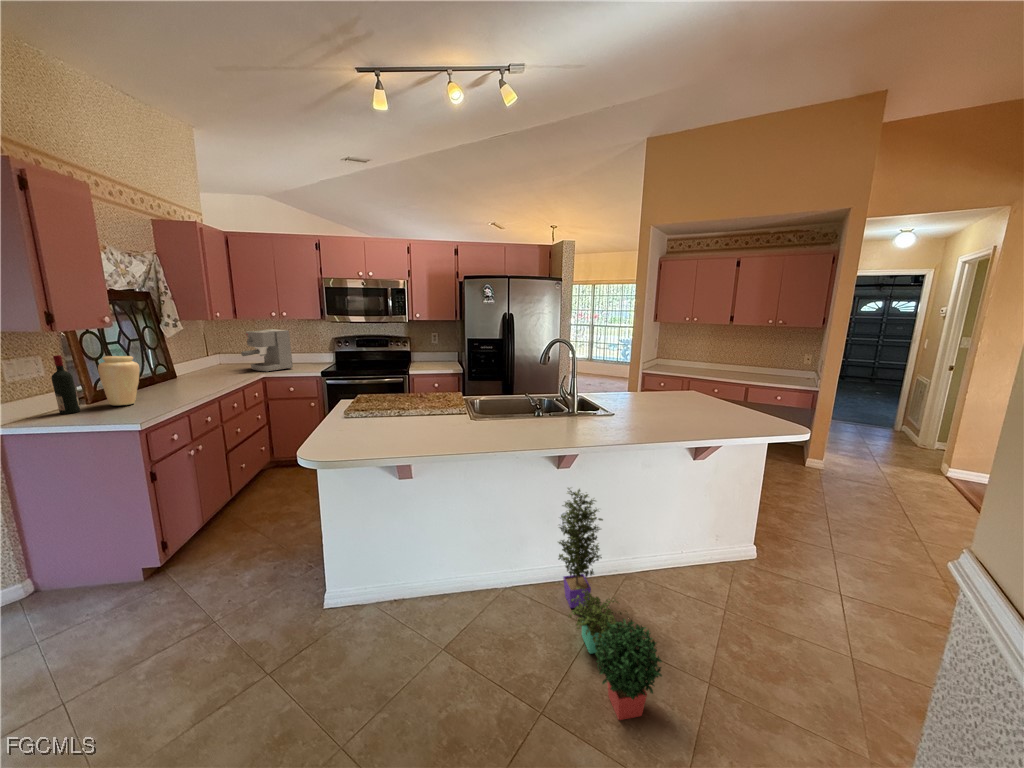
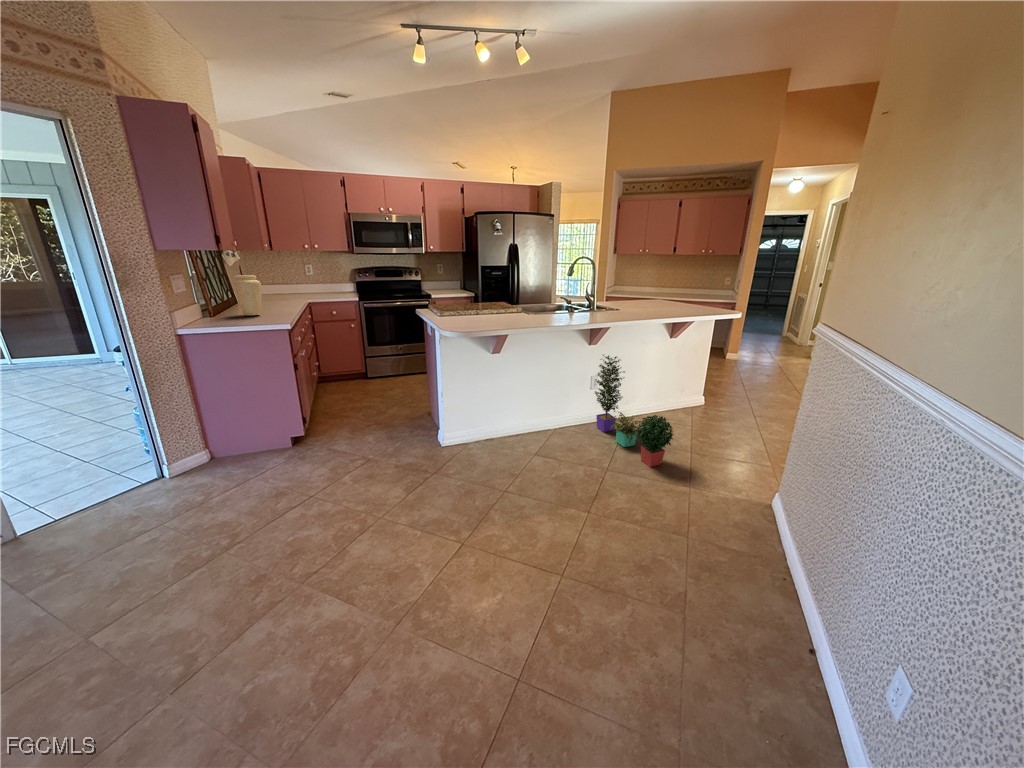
coffee maker: present [241,329,293,372] -> none [288,260,331,298]
wine bottle: present [52,355,80,414] -> none [210,273,230,320]

